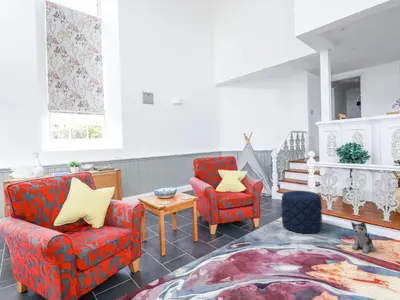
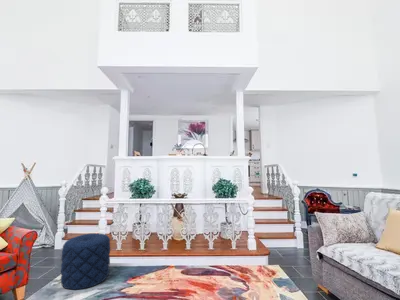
plush toy: present [352,222,374,253] -> none [136,258,156,291]

